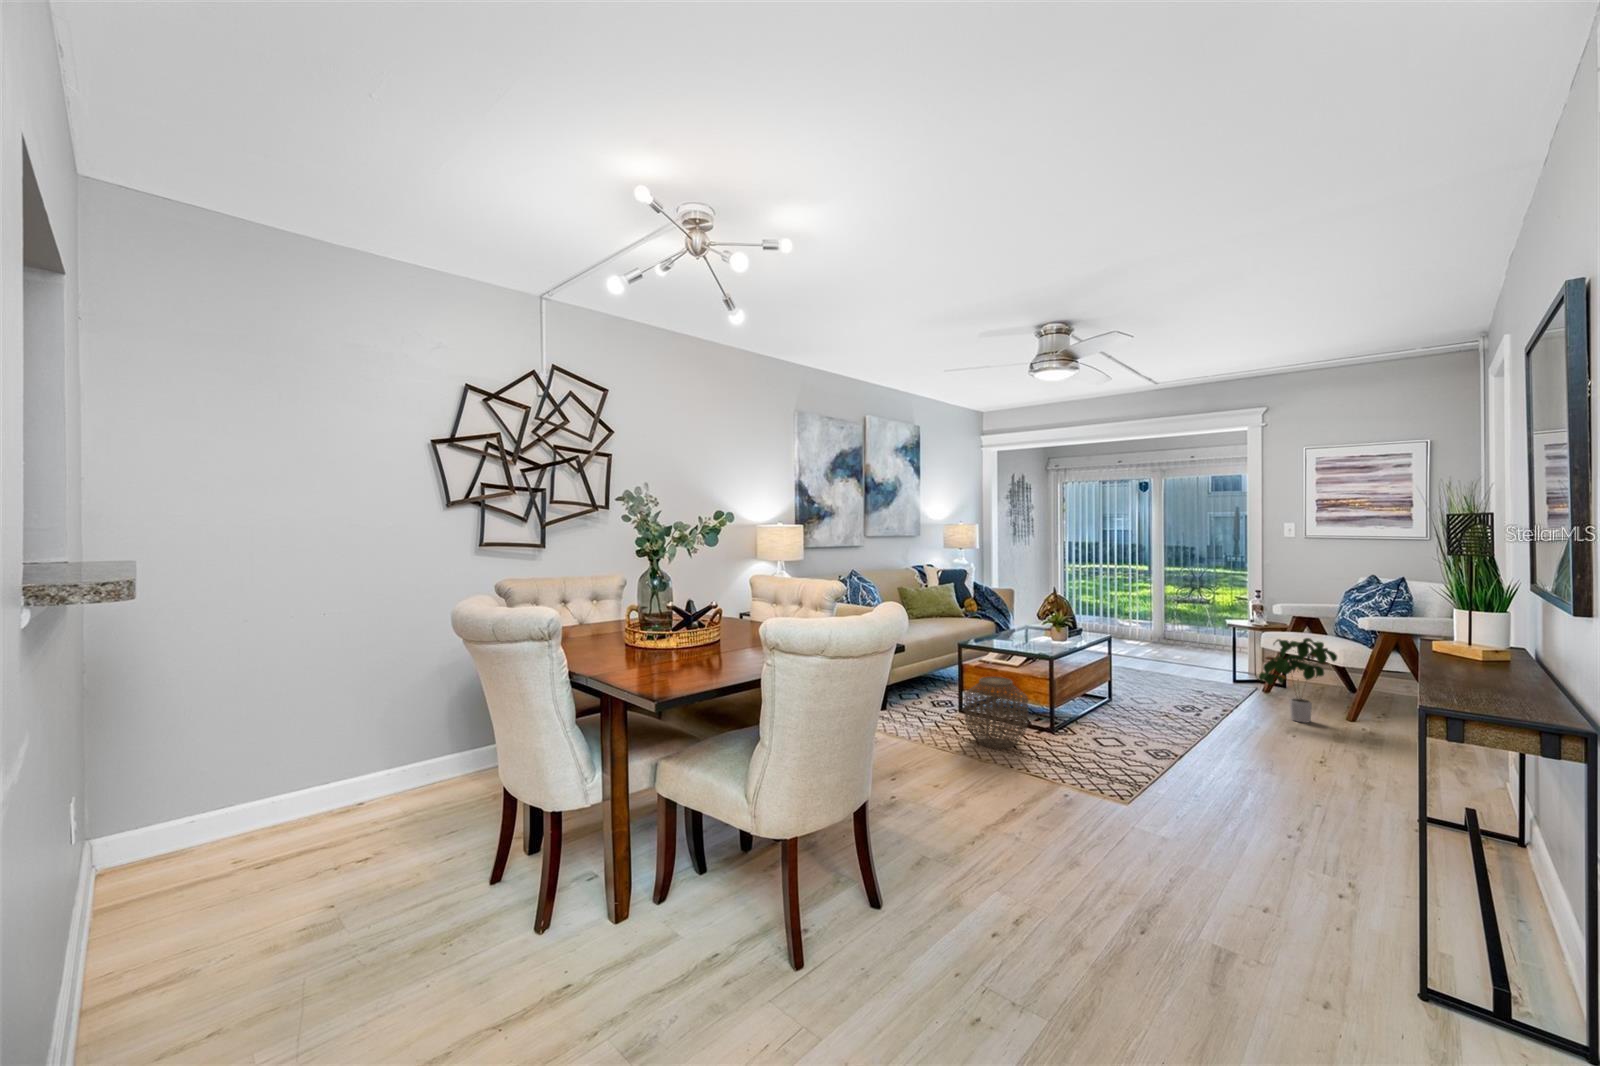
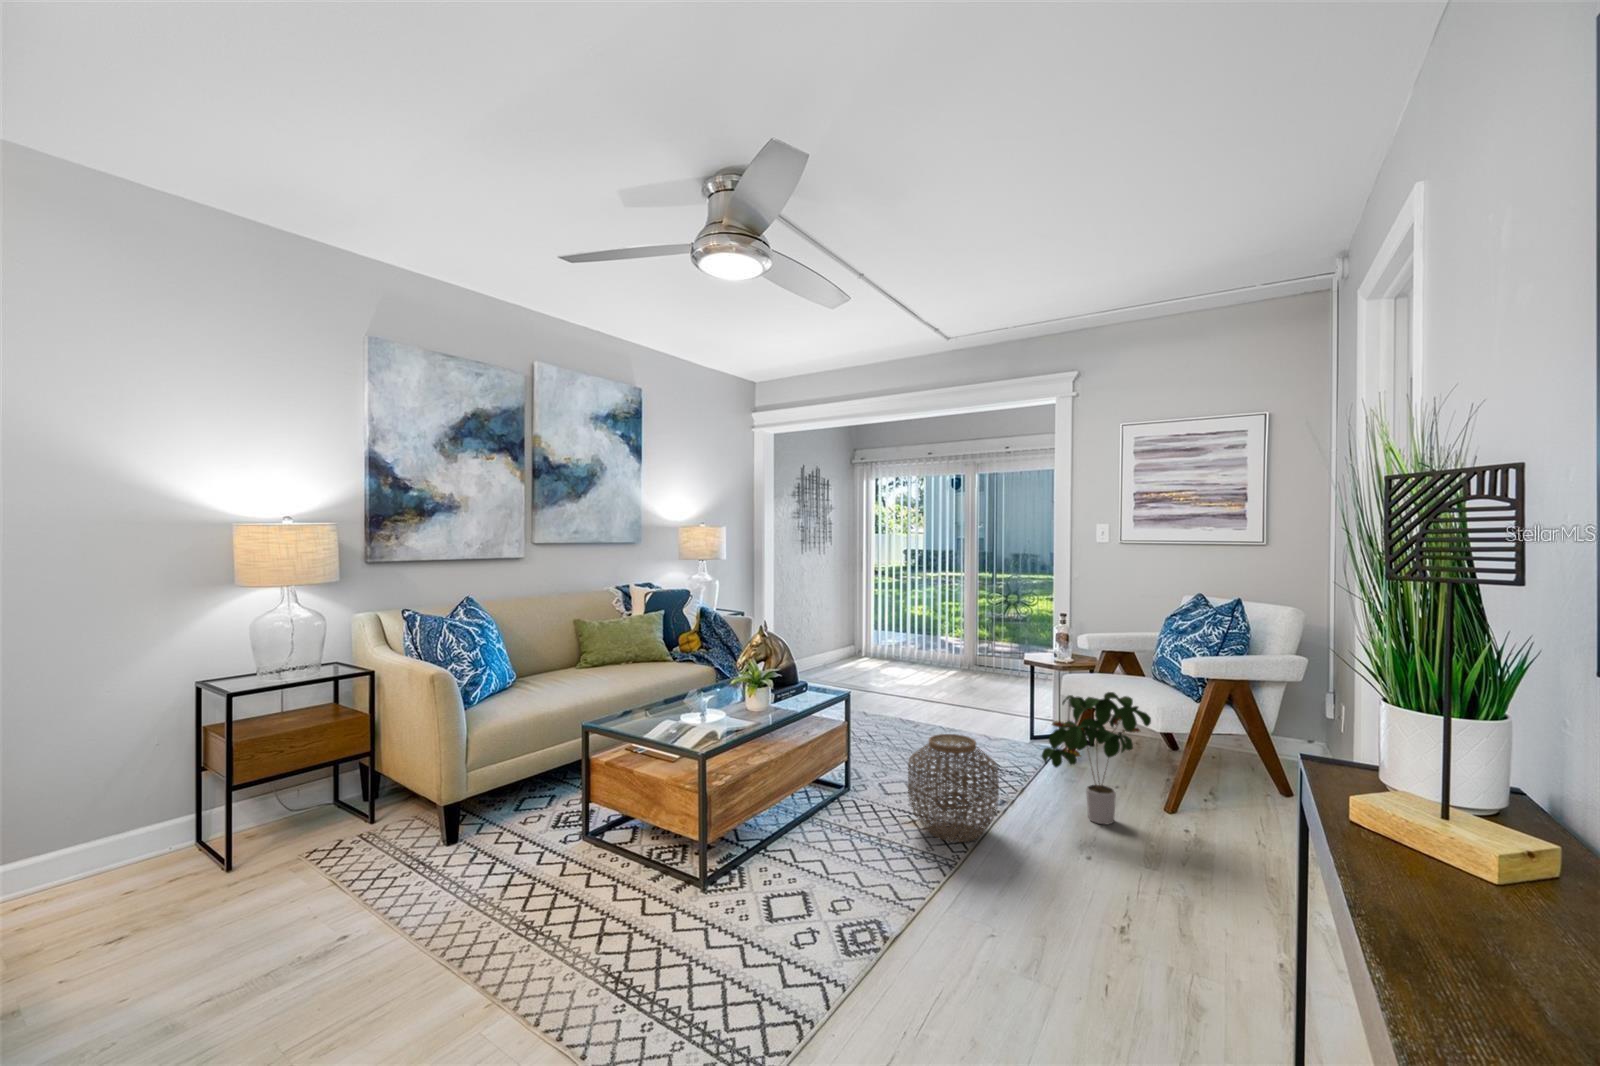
woven basket: present [965,677,1028,749] -> present [908,734,999,842]

